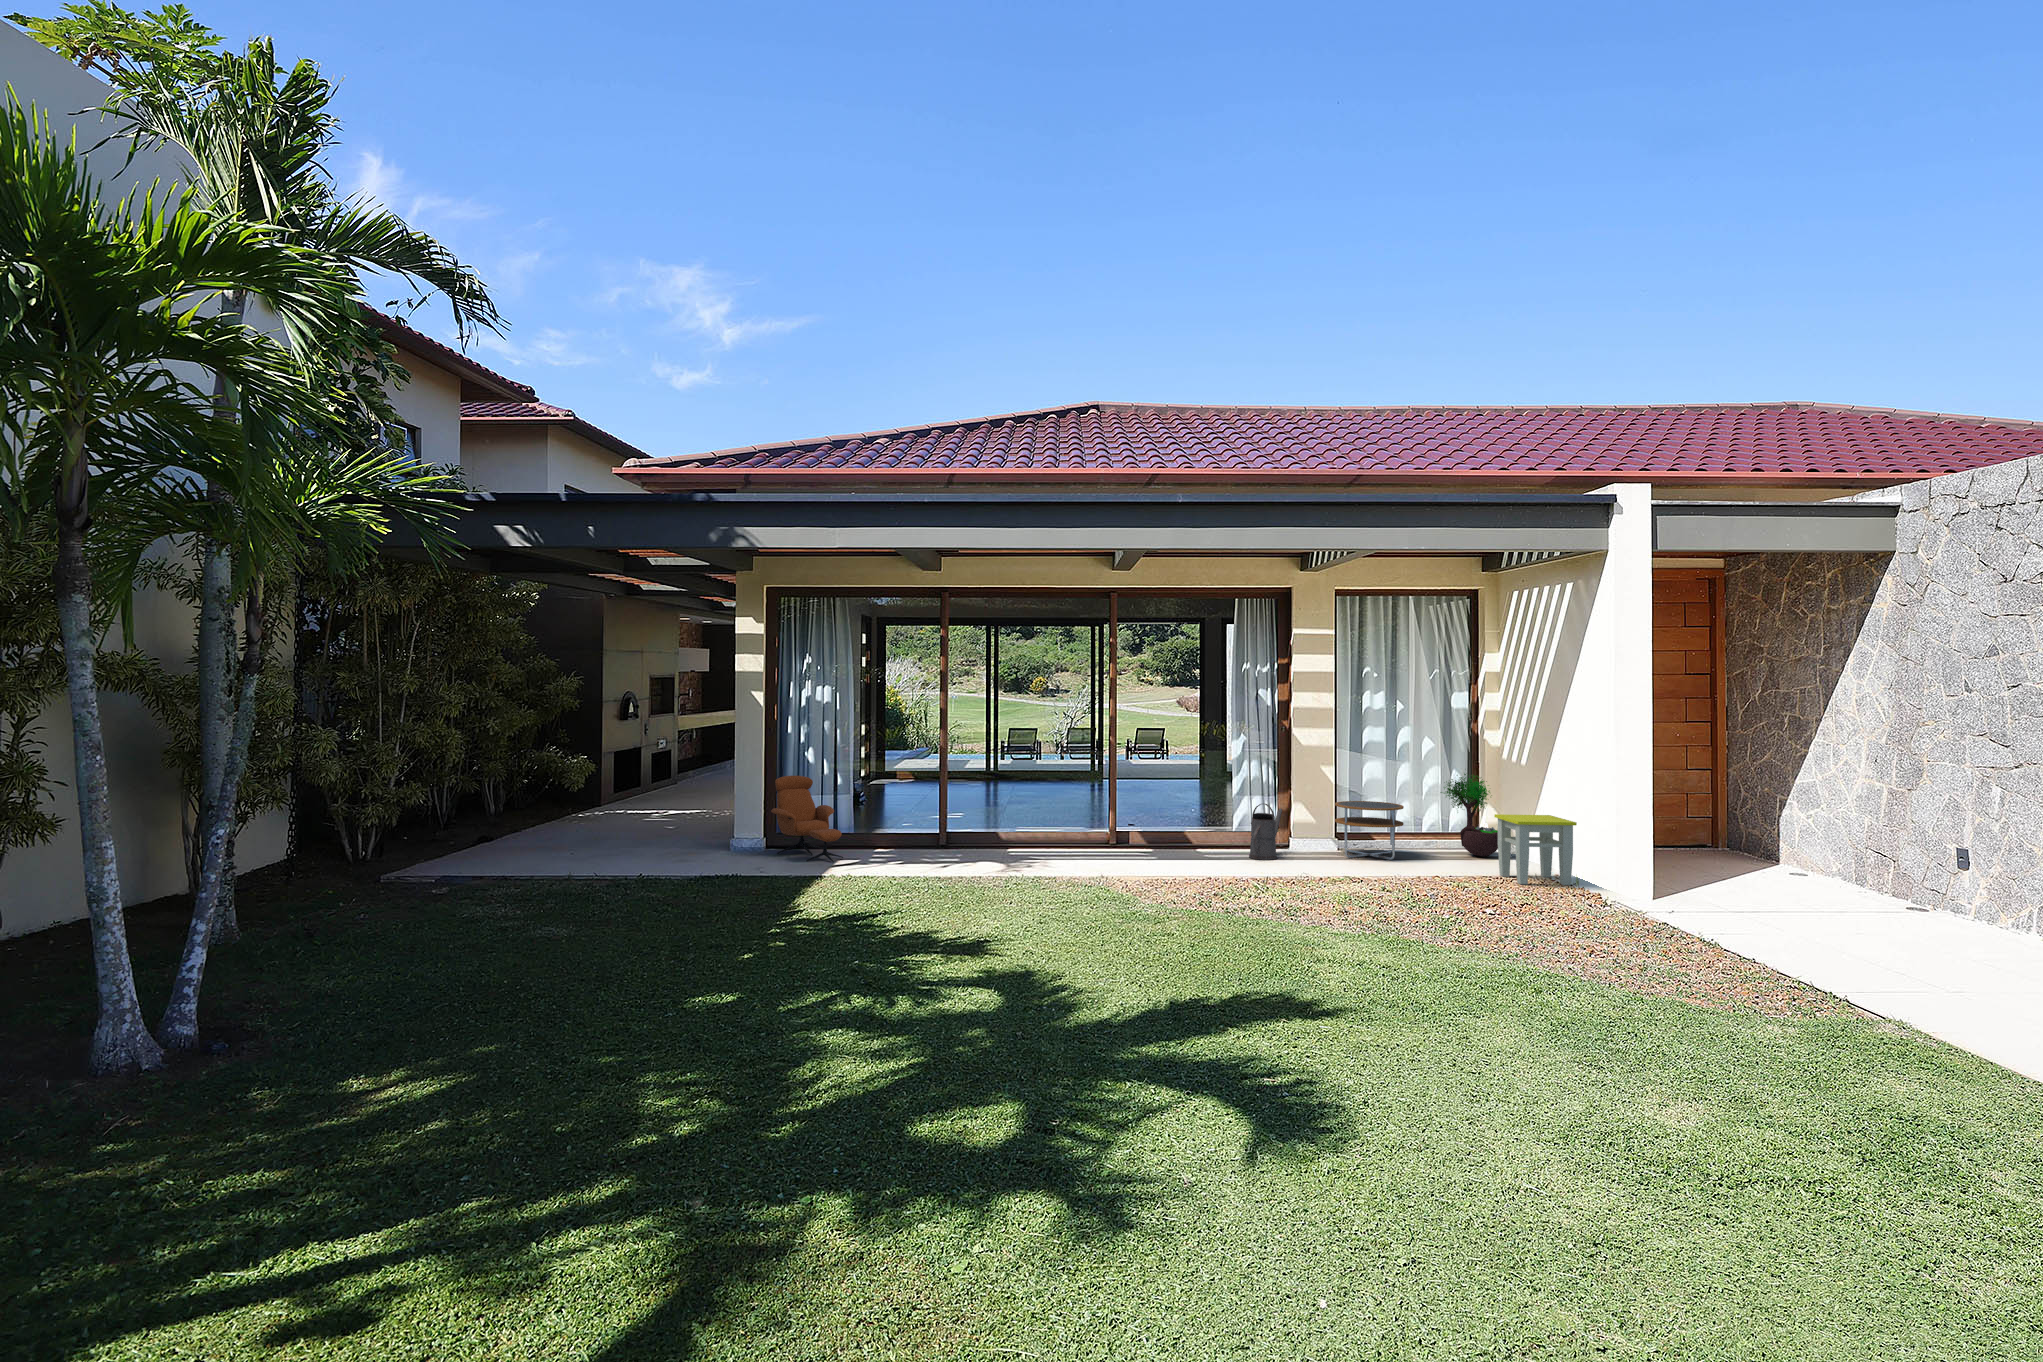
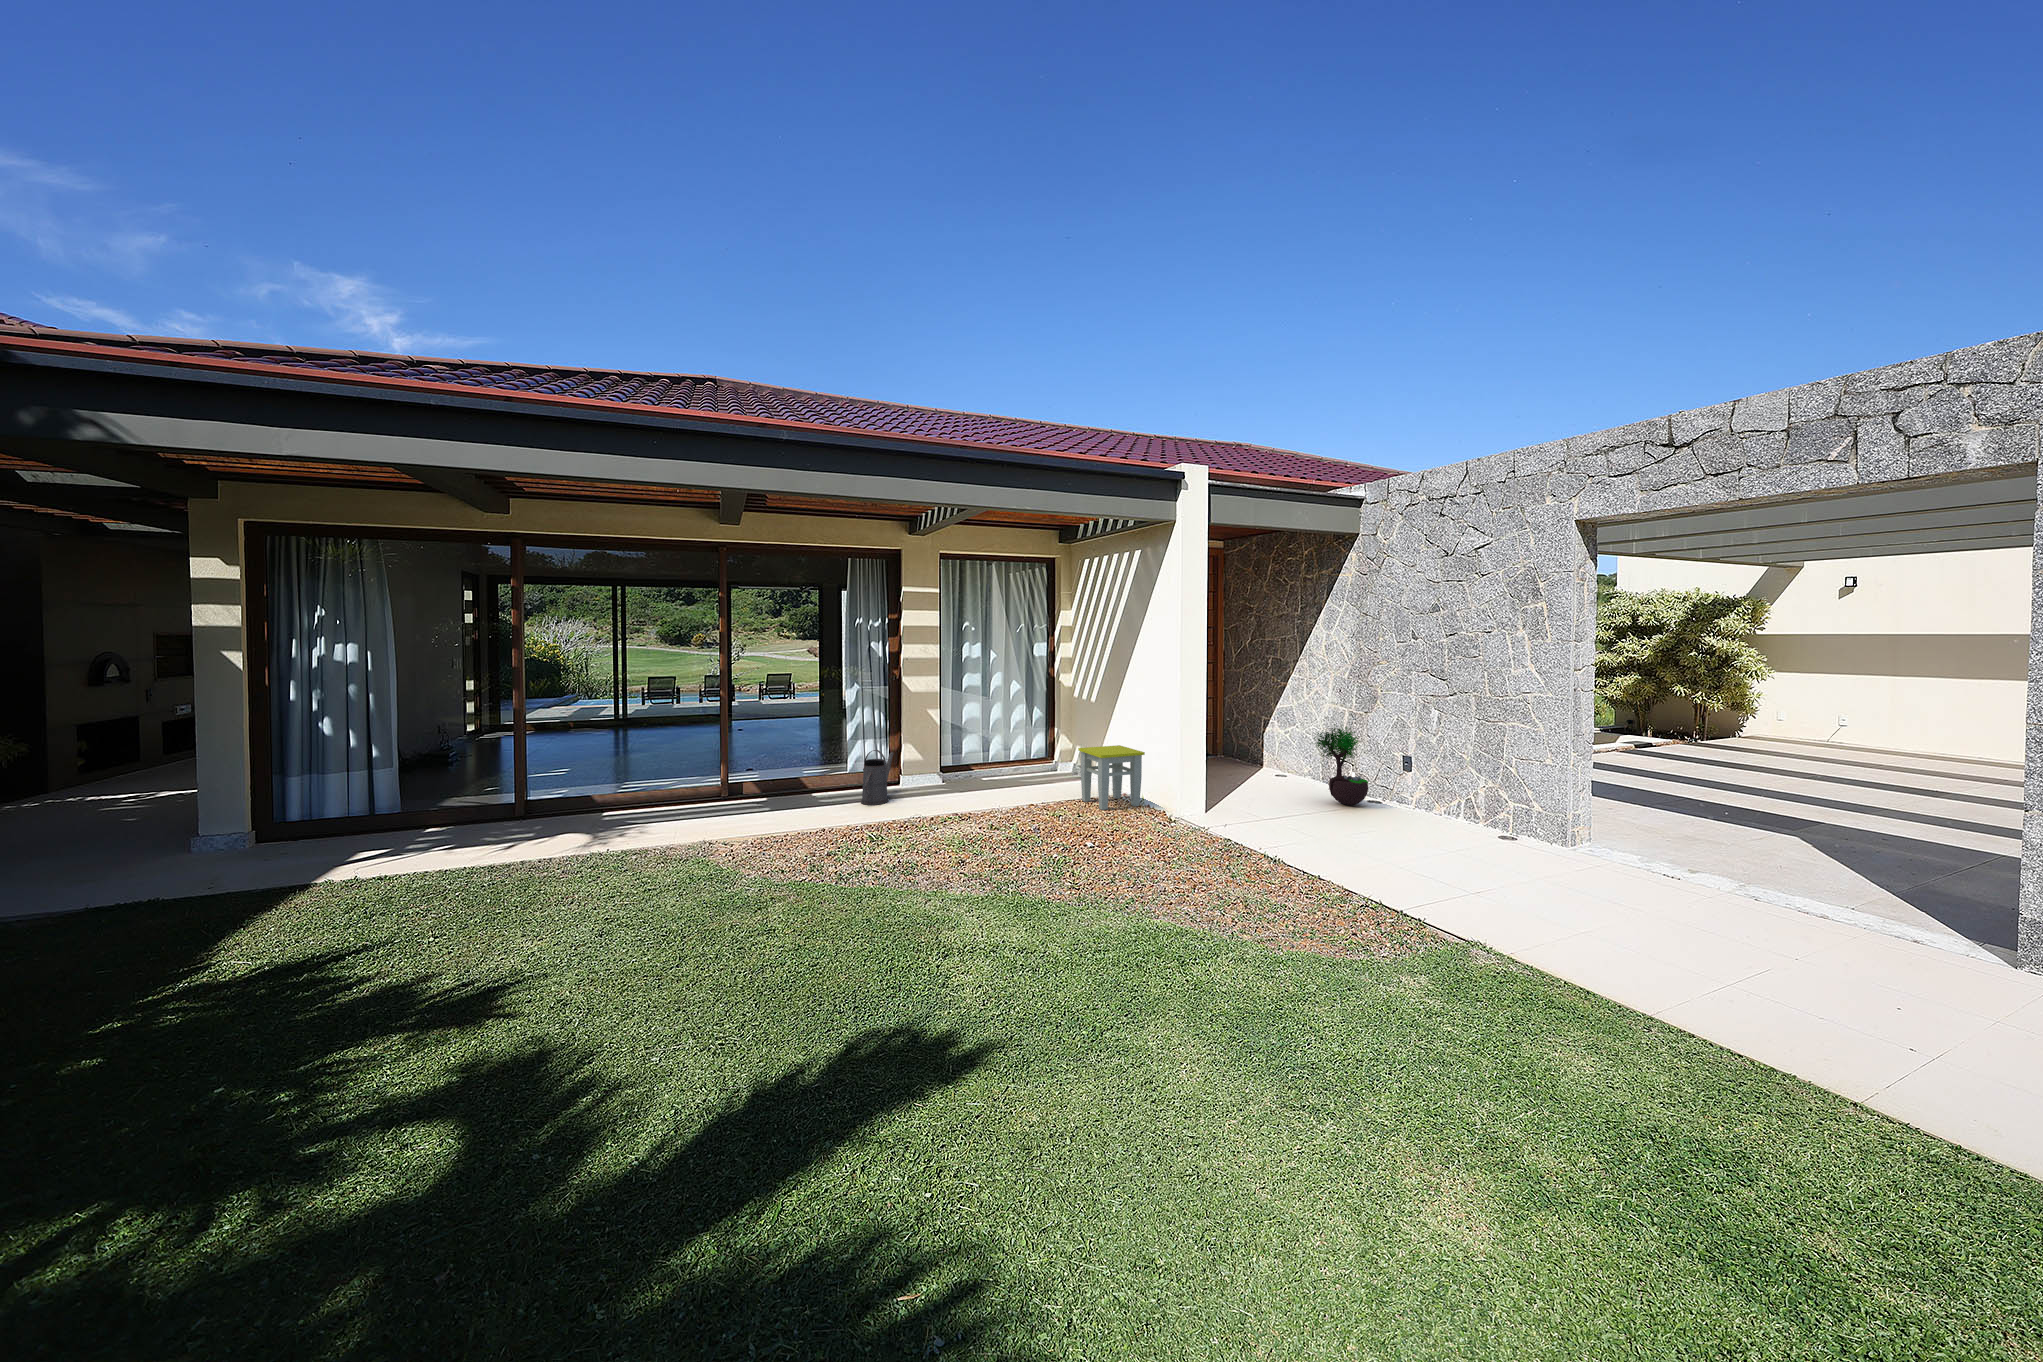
potted tree: present [1441,774,1498,857] -> present [1314,725,1368,805]
lounge chair: present [771,776,843,862] -> none [177,757,311,881]
side table: present [1335,801,1404,860] -> none [942,739,1001,793]

